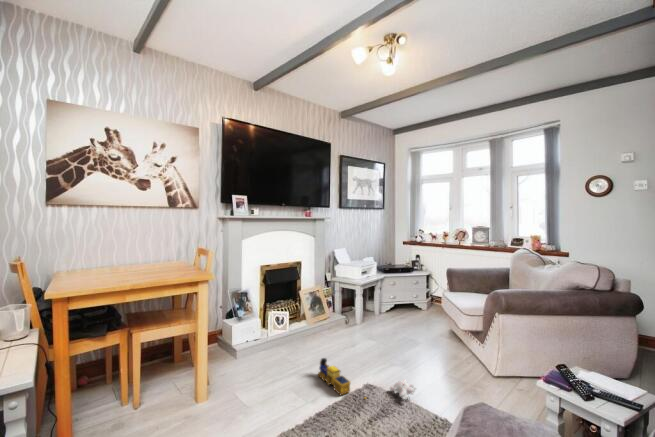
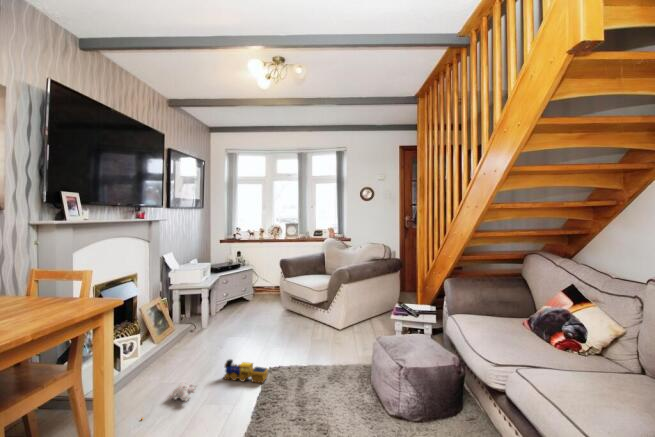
plush toy: present [365,379,416,399] -> present [141,382,197,420]

